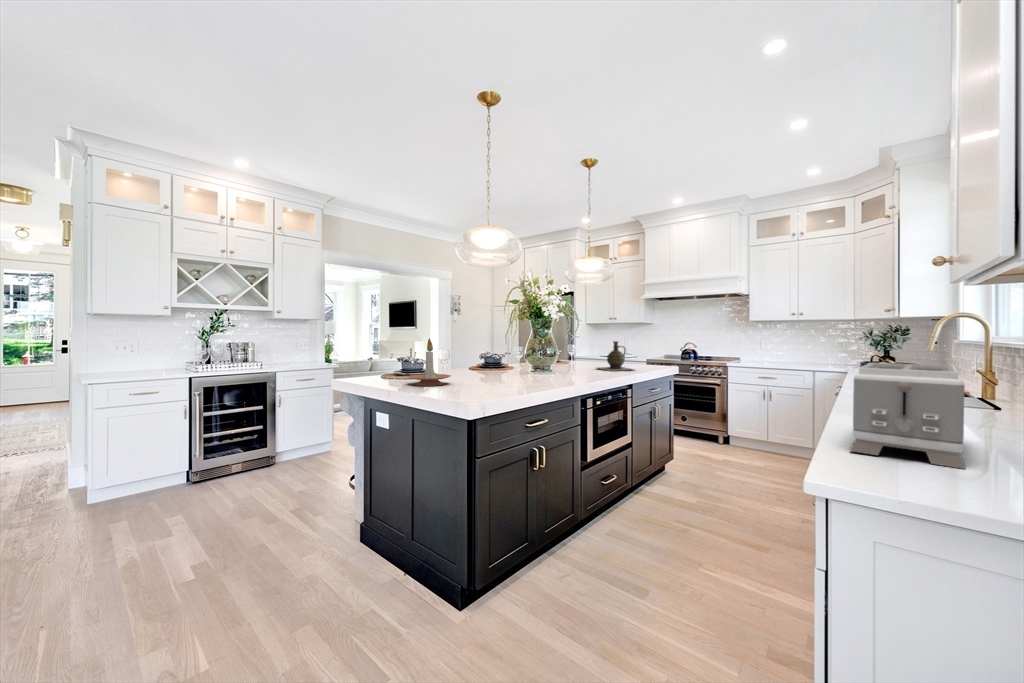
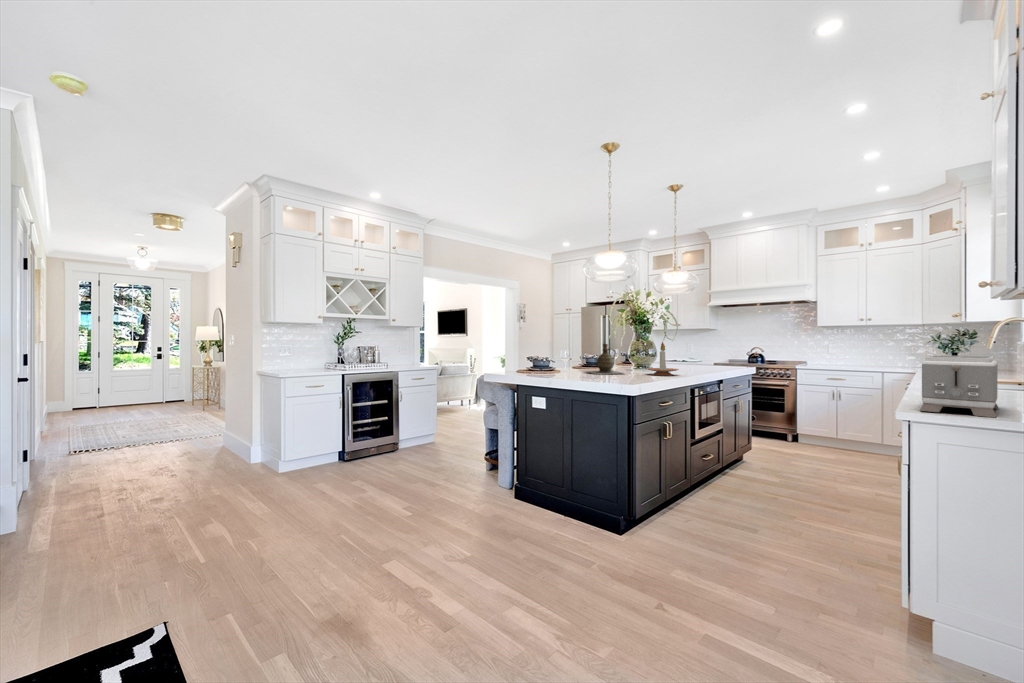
candle holder: present [408,338,451,386] -> present [647,342,679,376]
ceramic jug: present [598,341,633,371] -> present [586,344,622,375]

